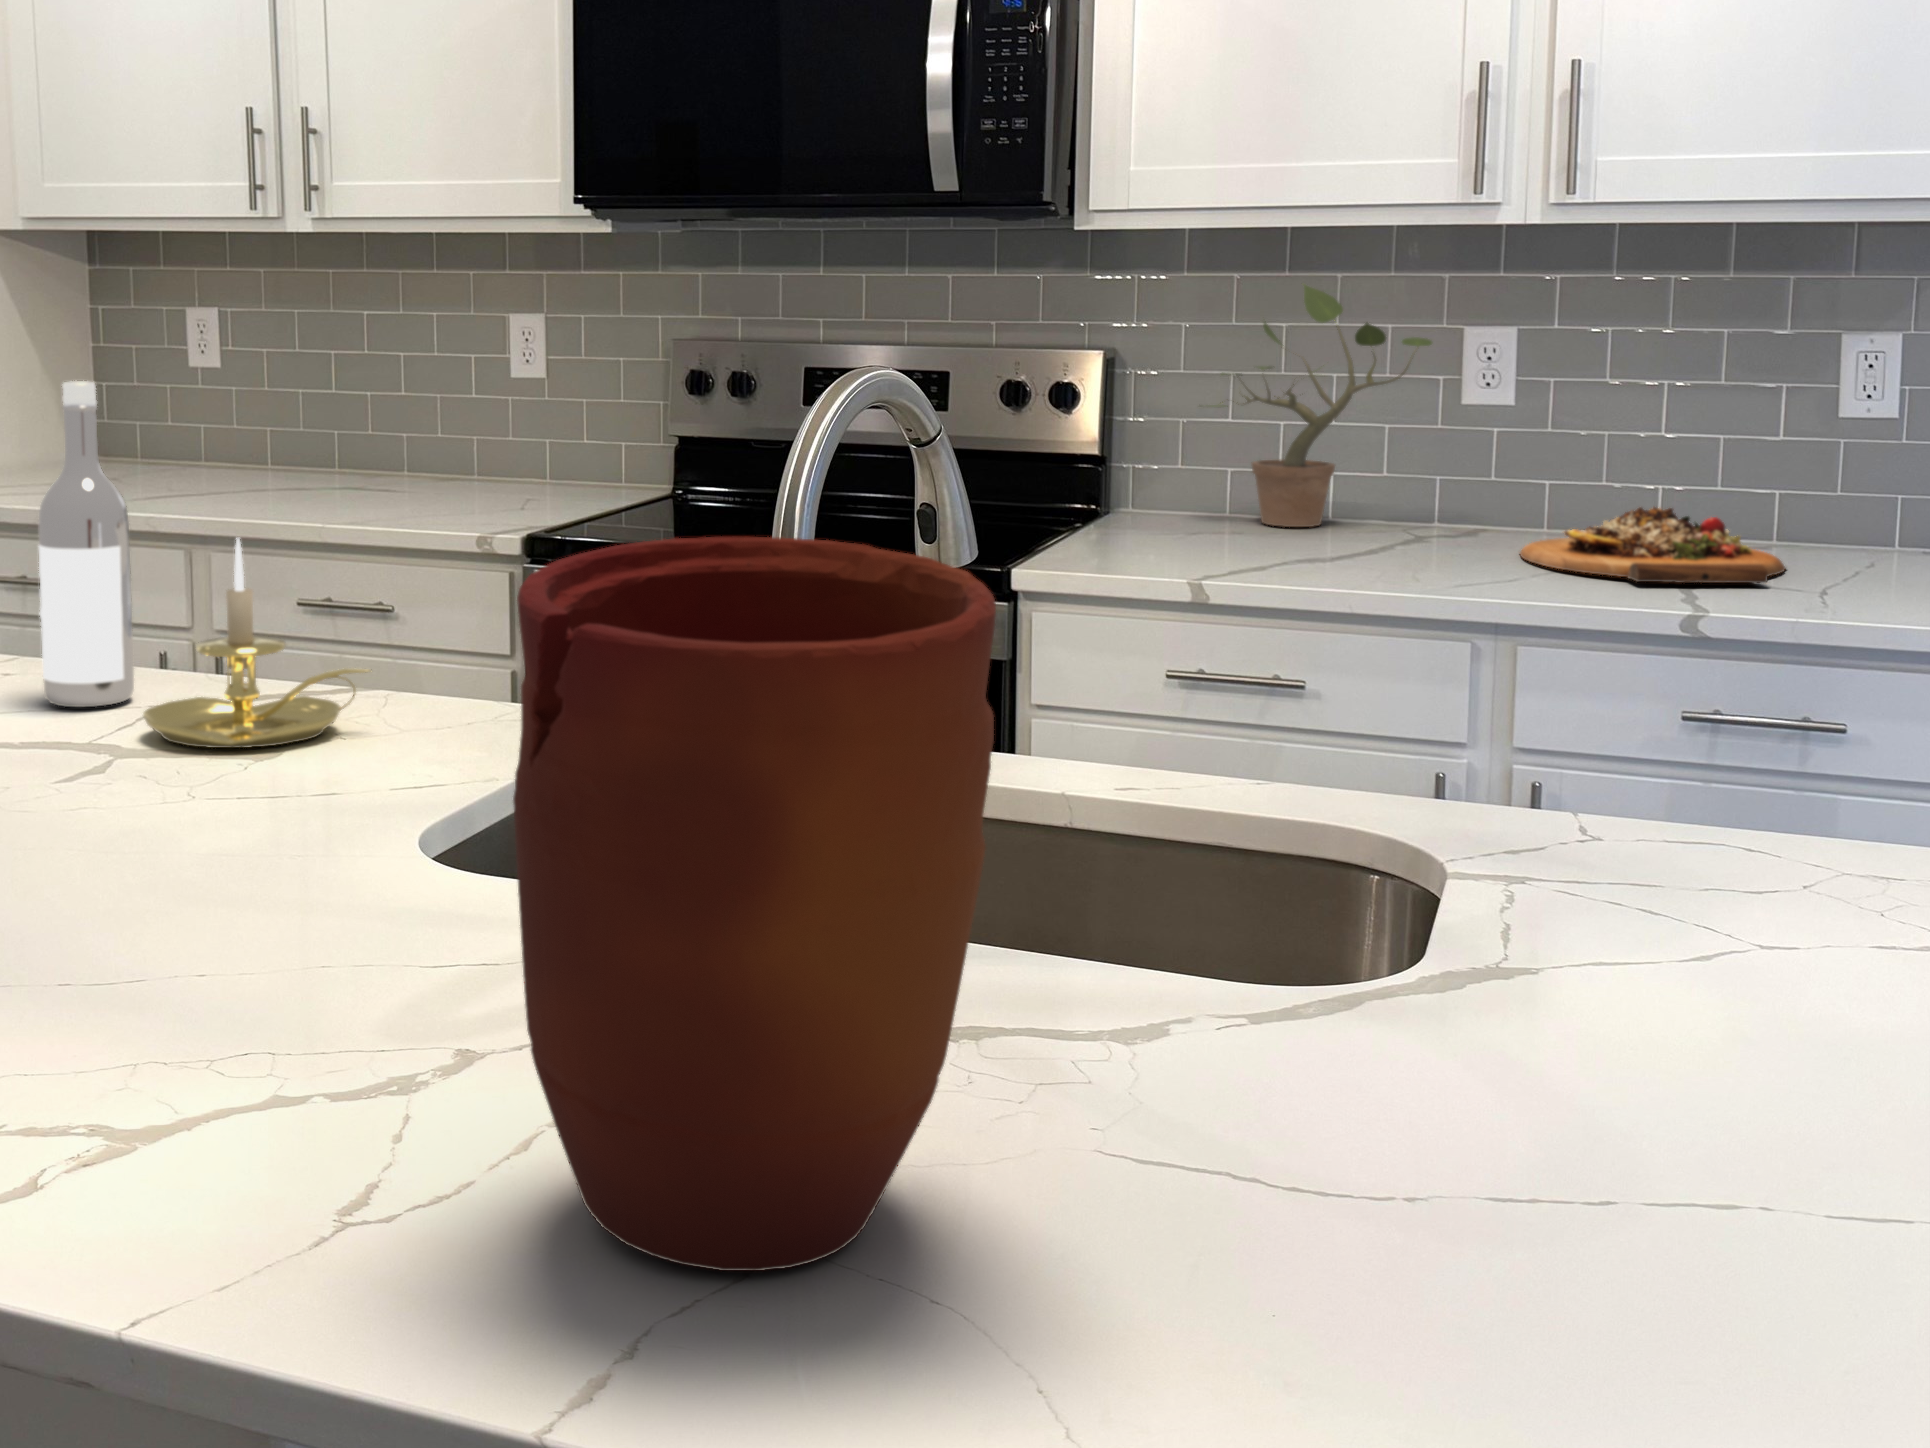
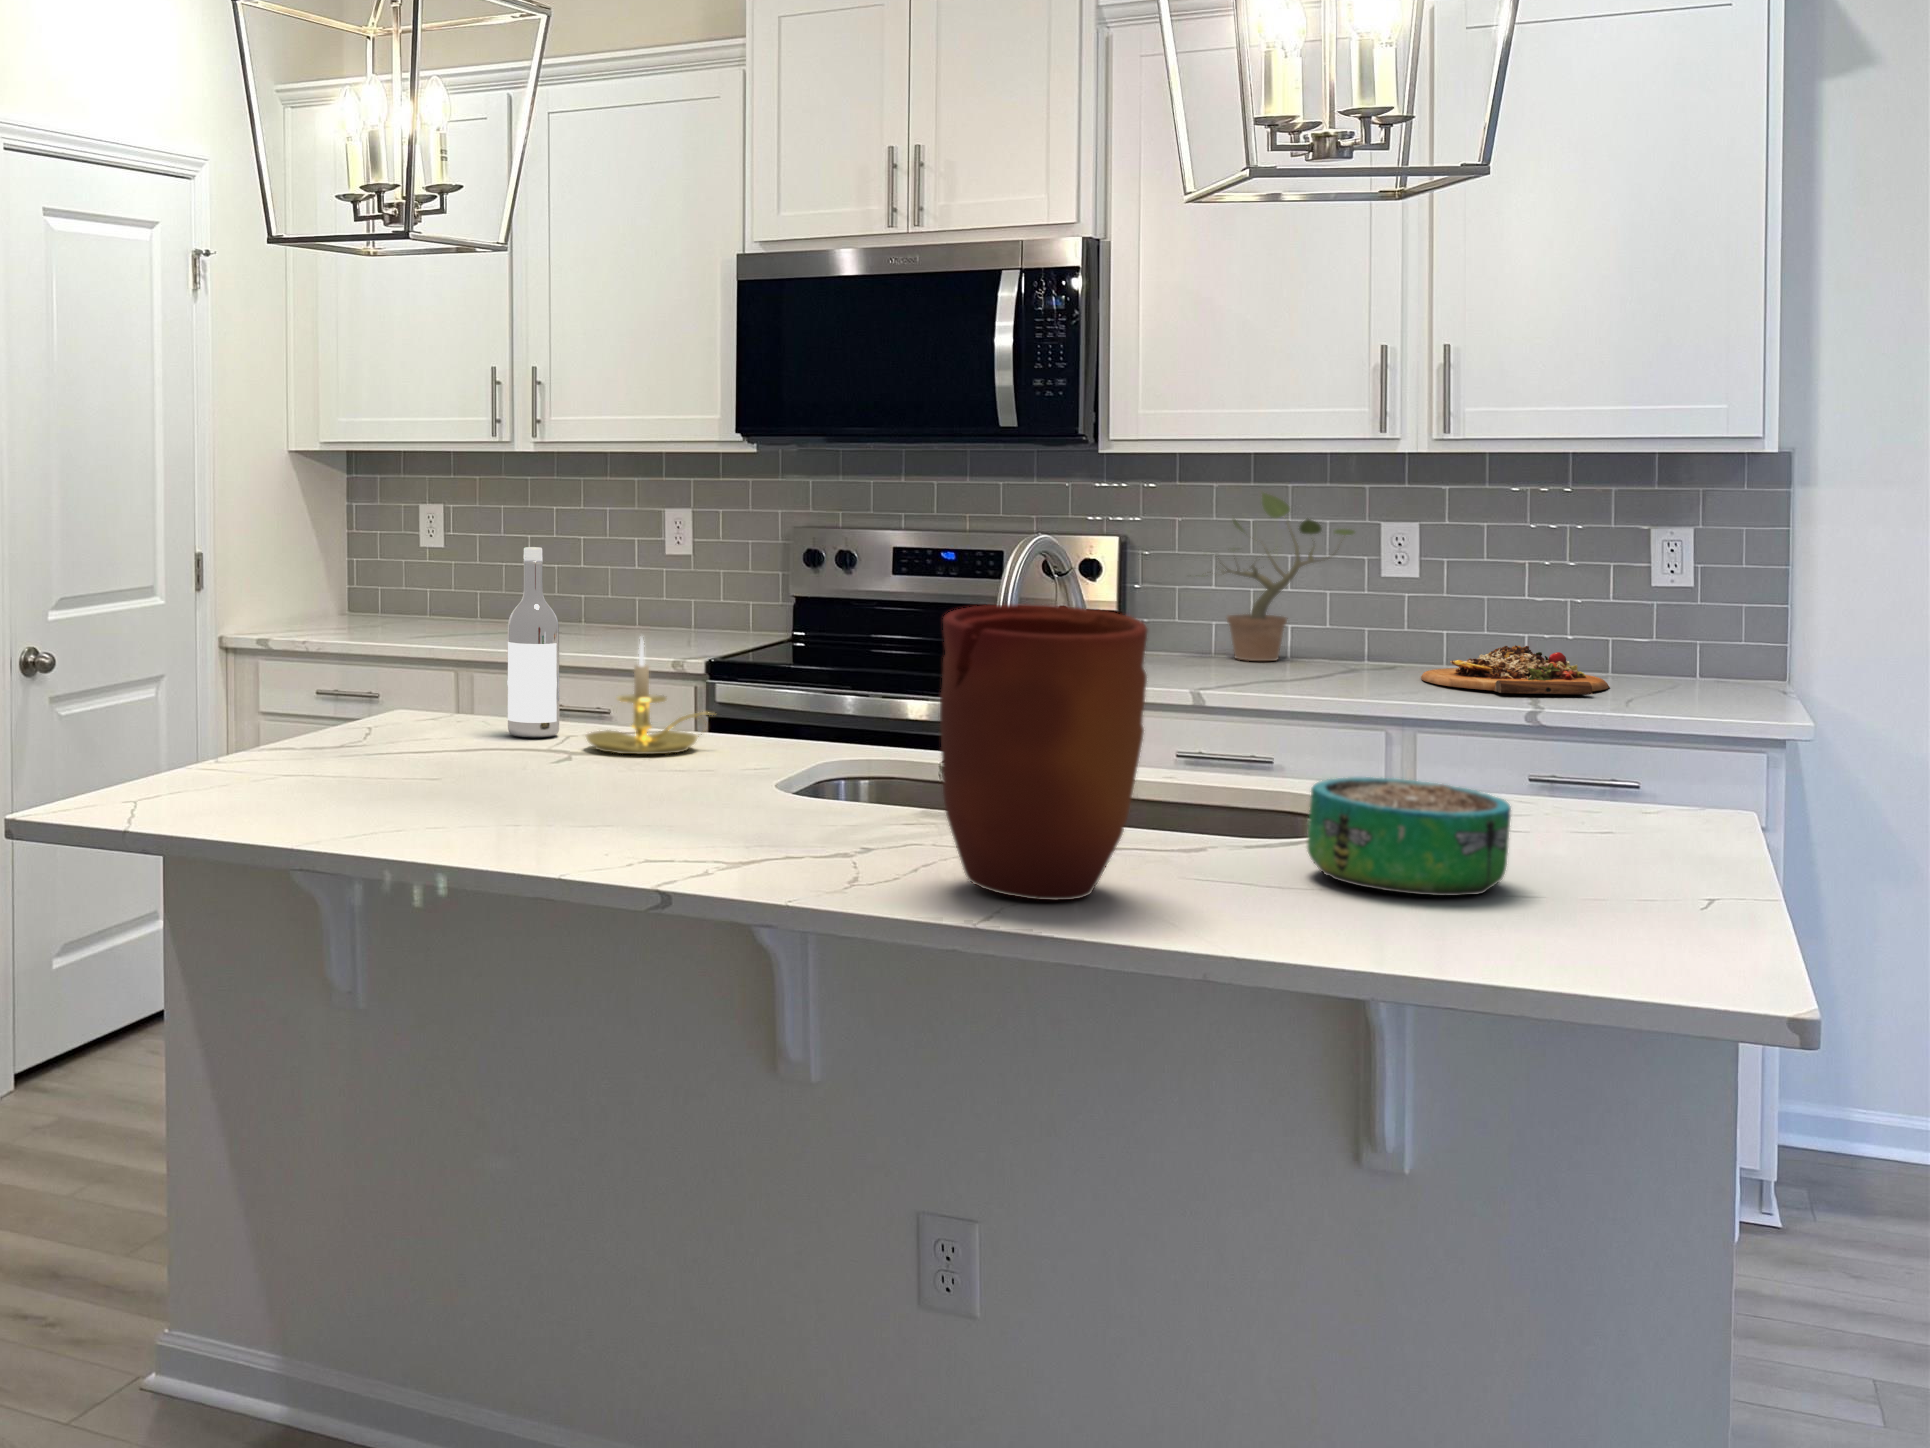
decorative bowl: none [1359,893,1813,1217] -> present [1307,777,1511,896]

